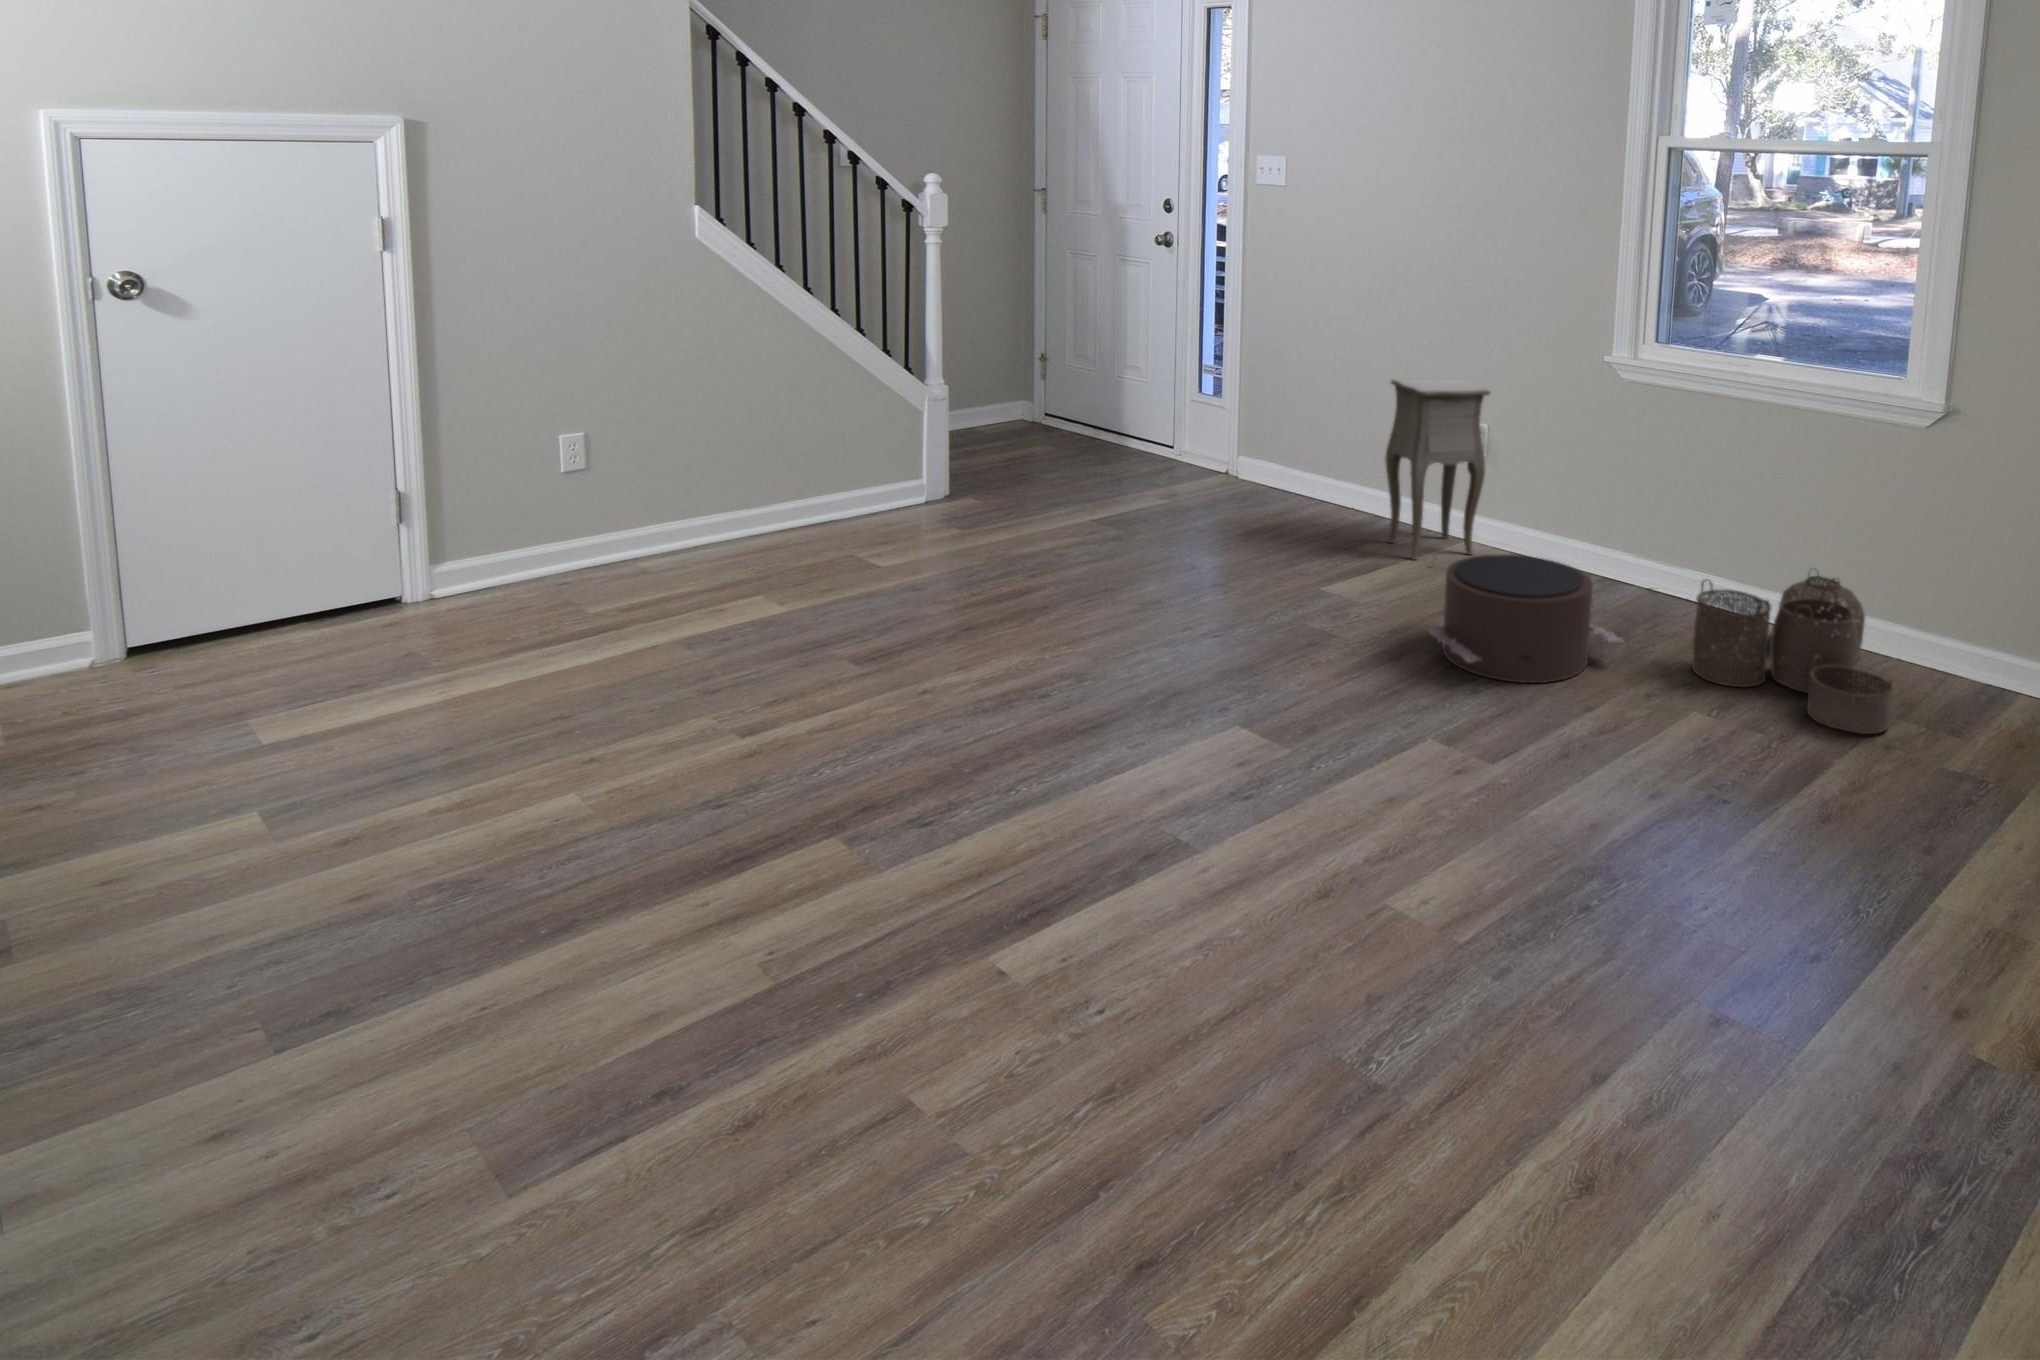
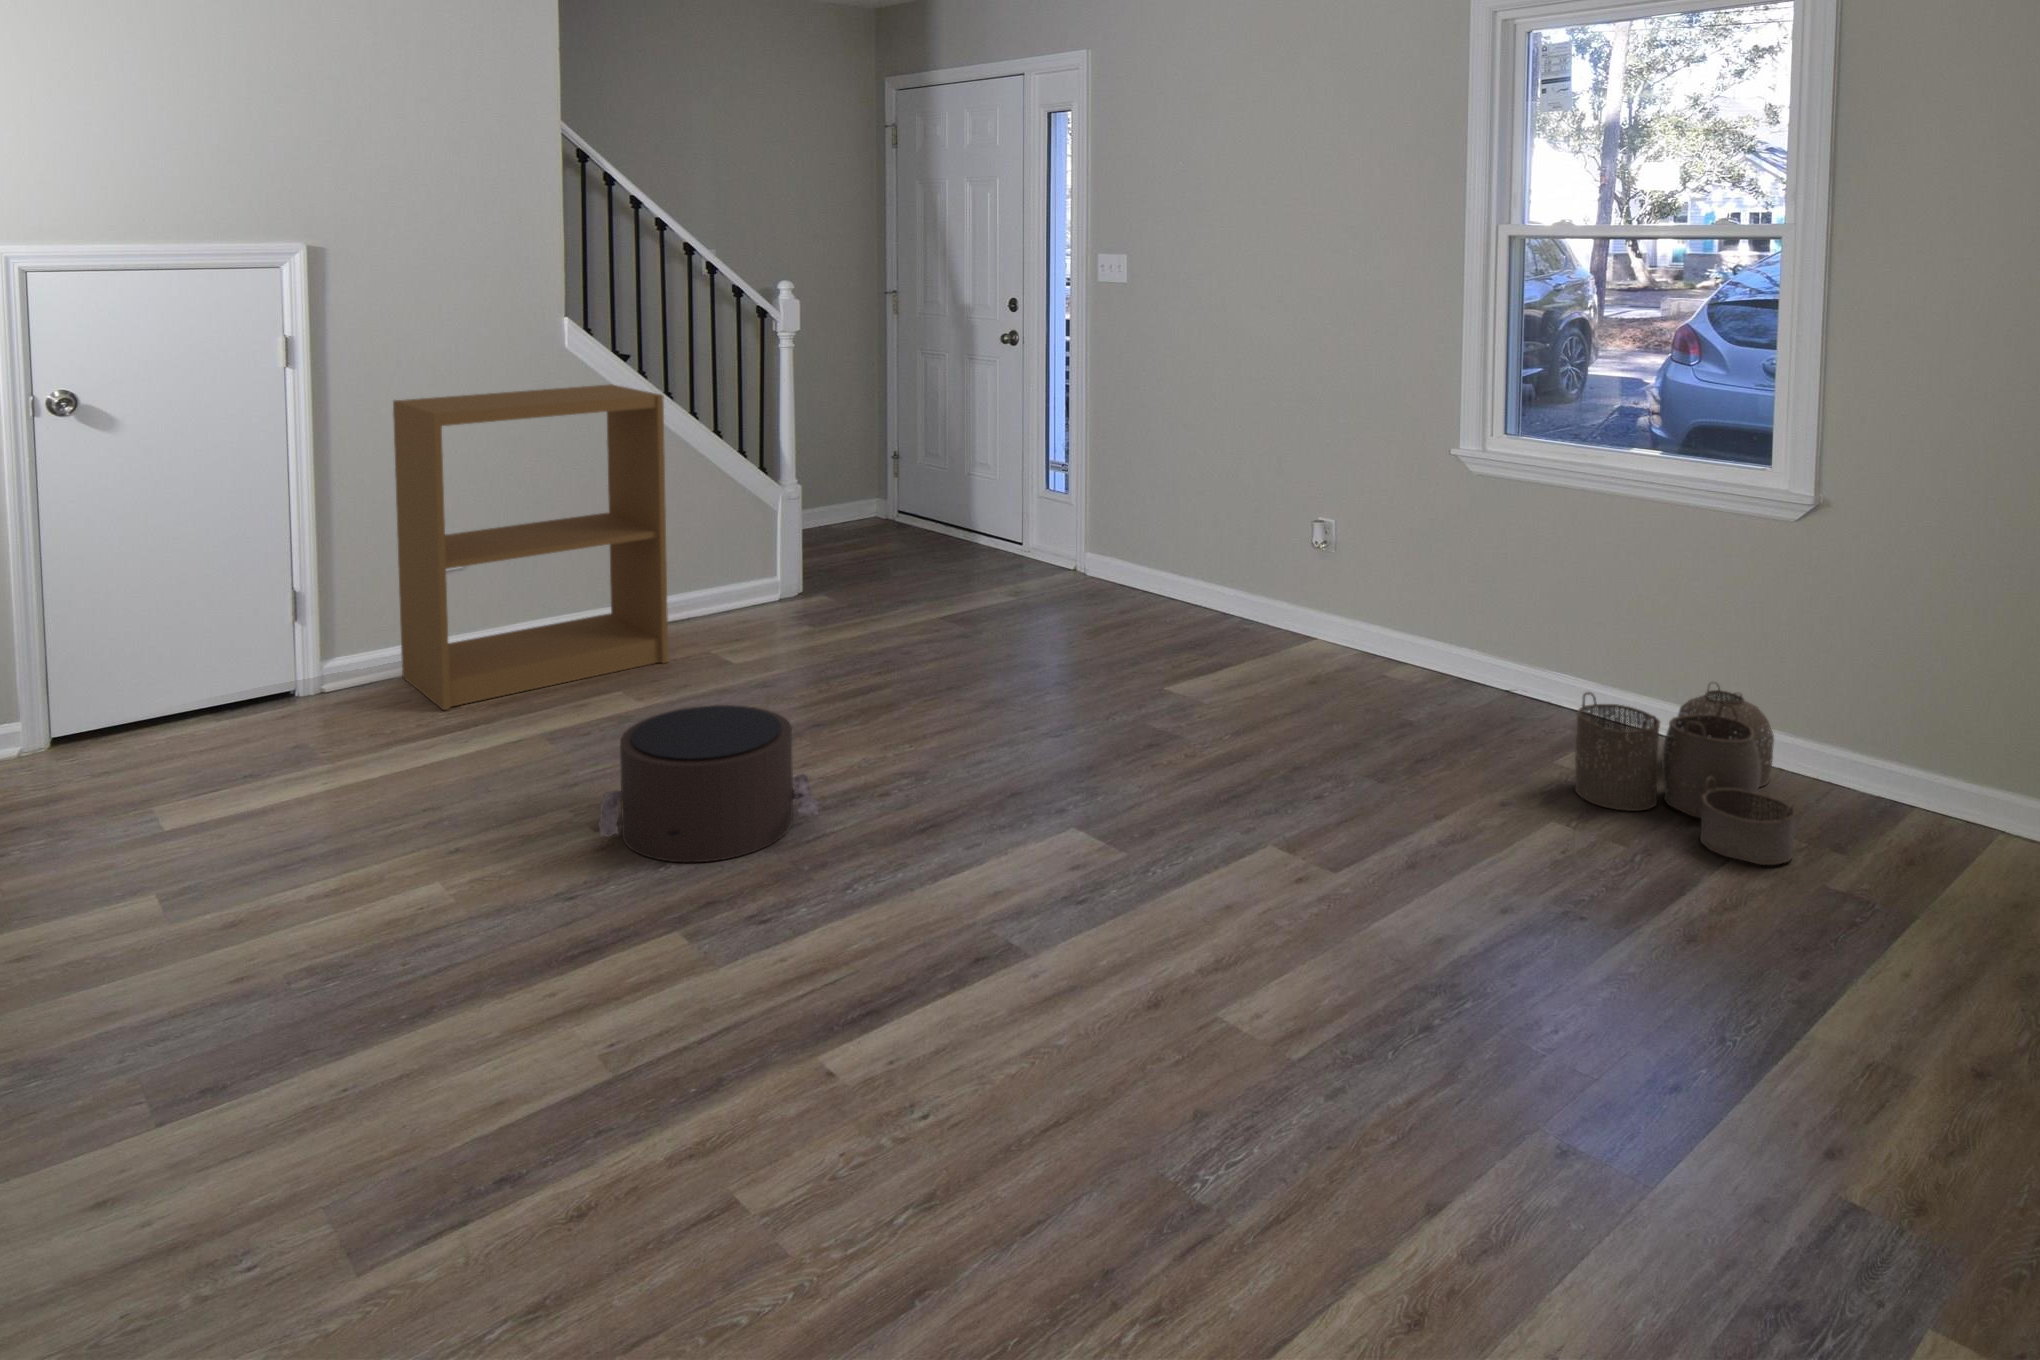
bookshelf: none [511,278,811,609] -> present [393,384,668,710]
side table: present [1385,379,1490,565] -> none [1250,476,1359,676]
pouf: present [1428,555,1623,683] -> present [599,705,818,862]

